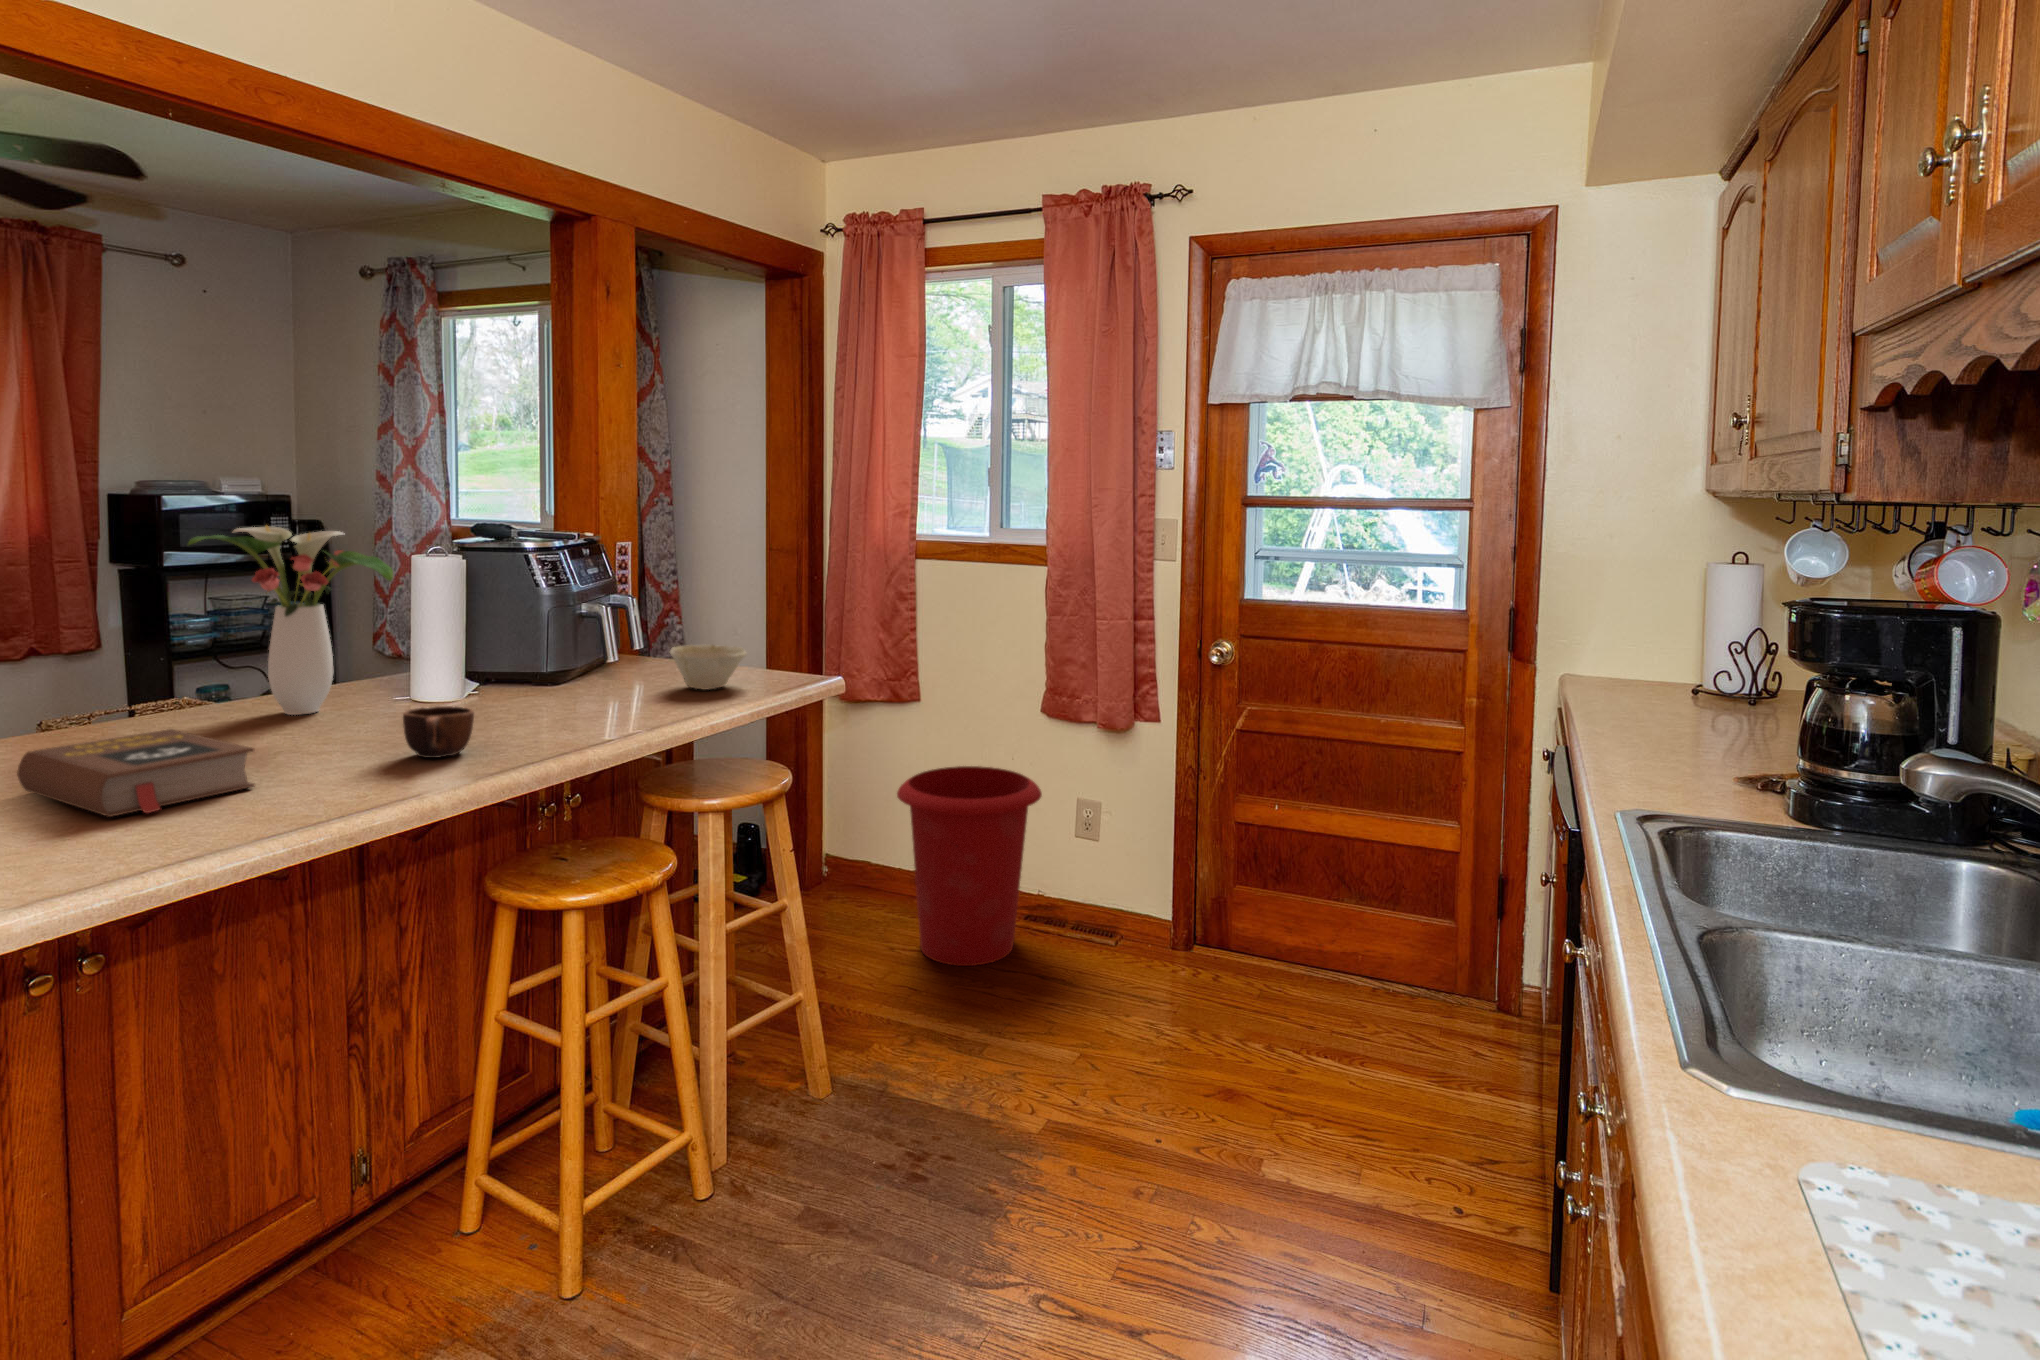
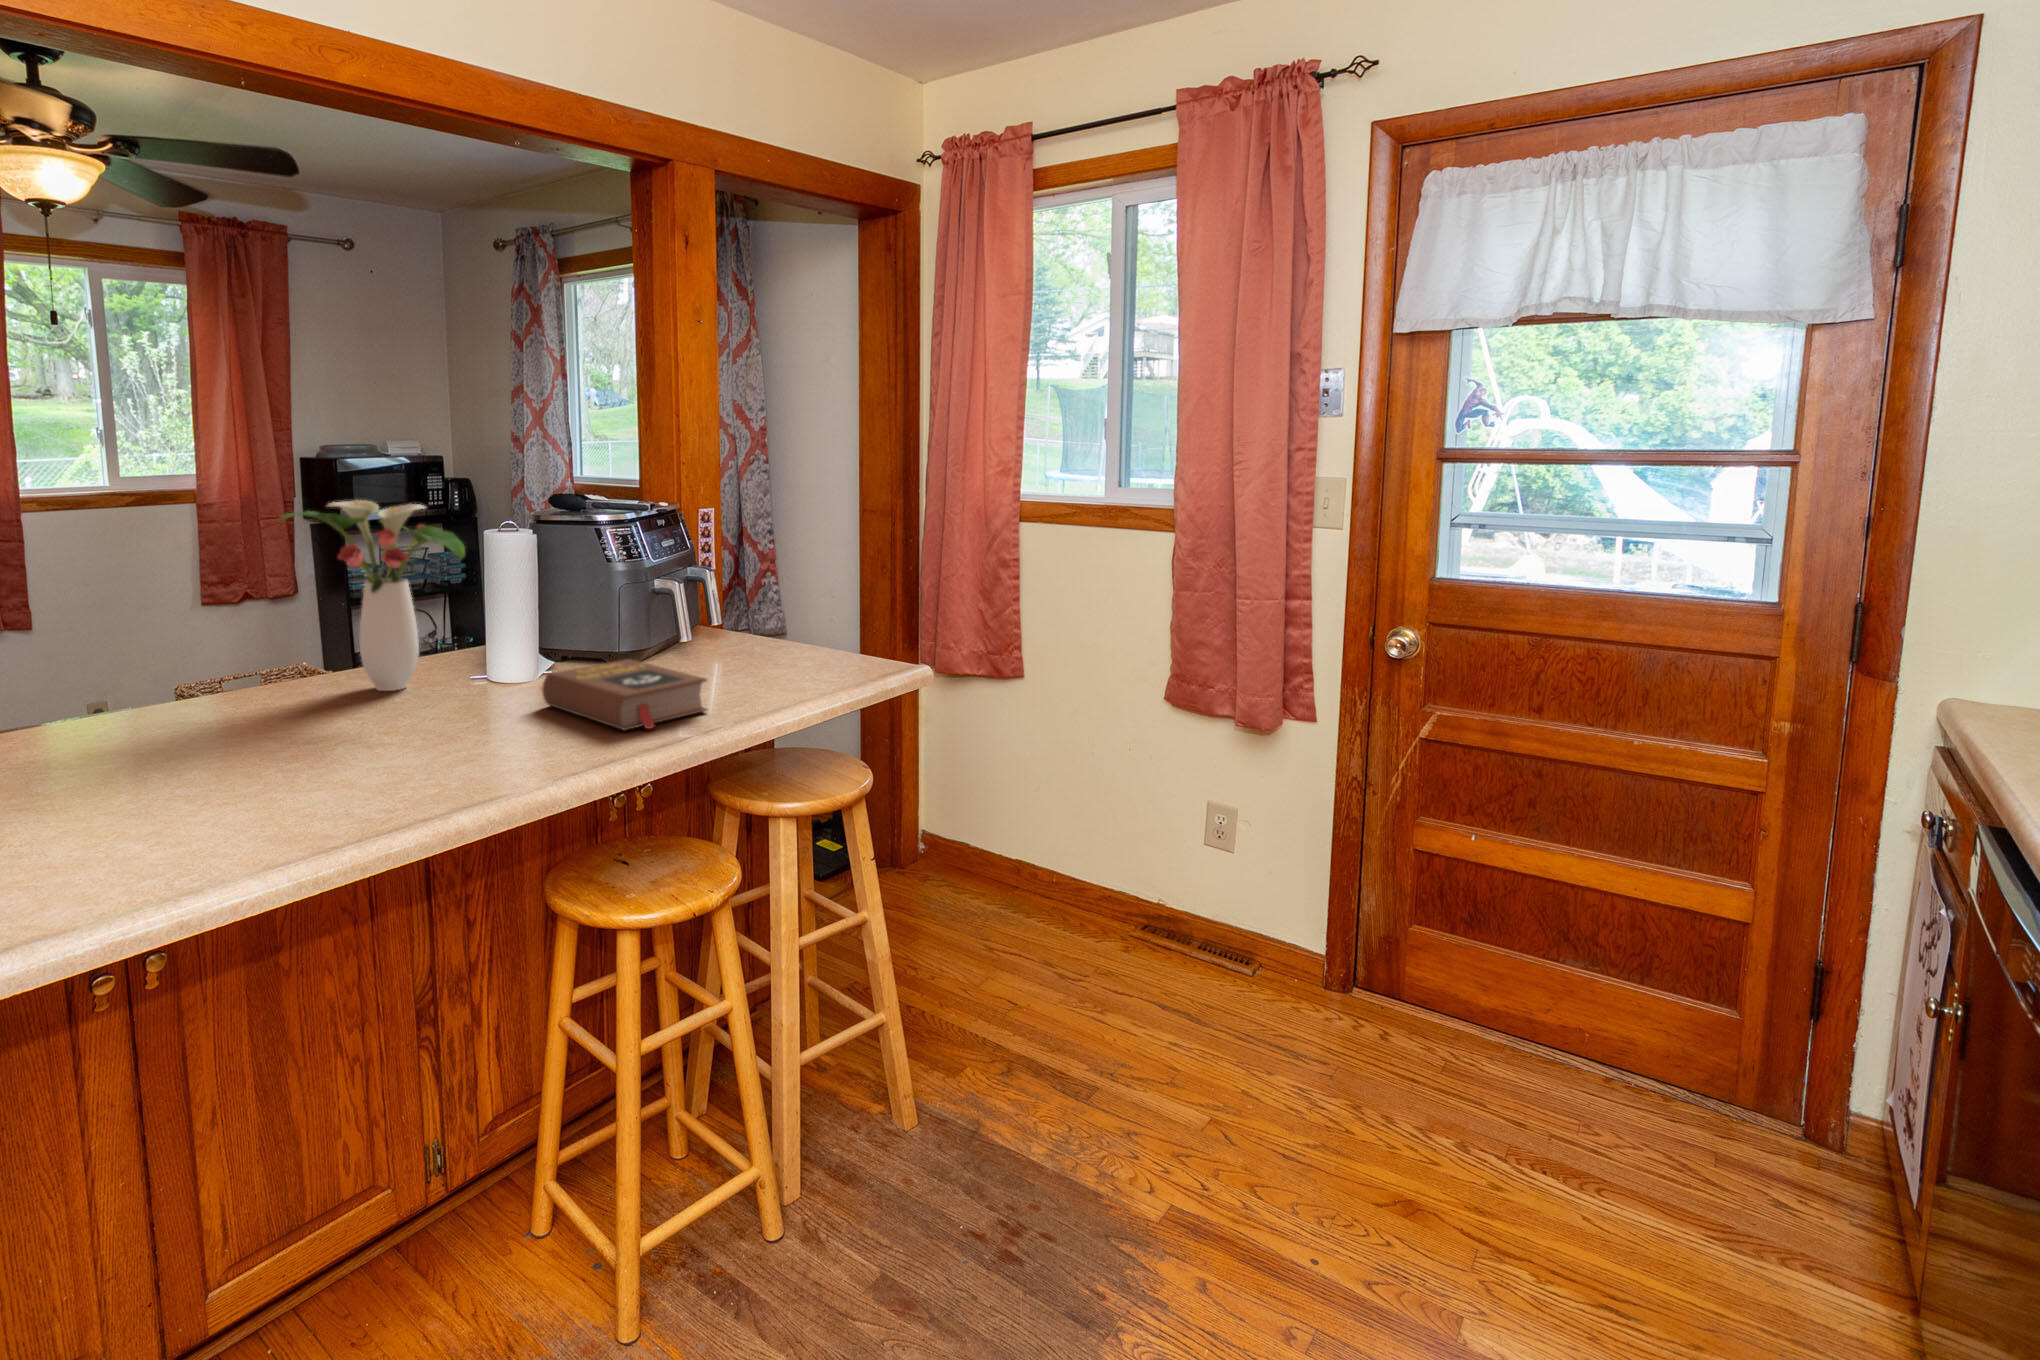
bowl: present [670,645,747,689] -> none [744,625,827,676]
mug: present [403,706,474,758] -> none [460,698,531,757]
book: present [17,729,255,817] -> present [542,659,707,730]
waste bin: present [897,766,1042,966] -> none [995,756,1163,984]

